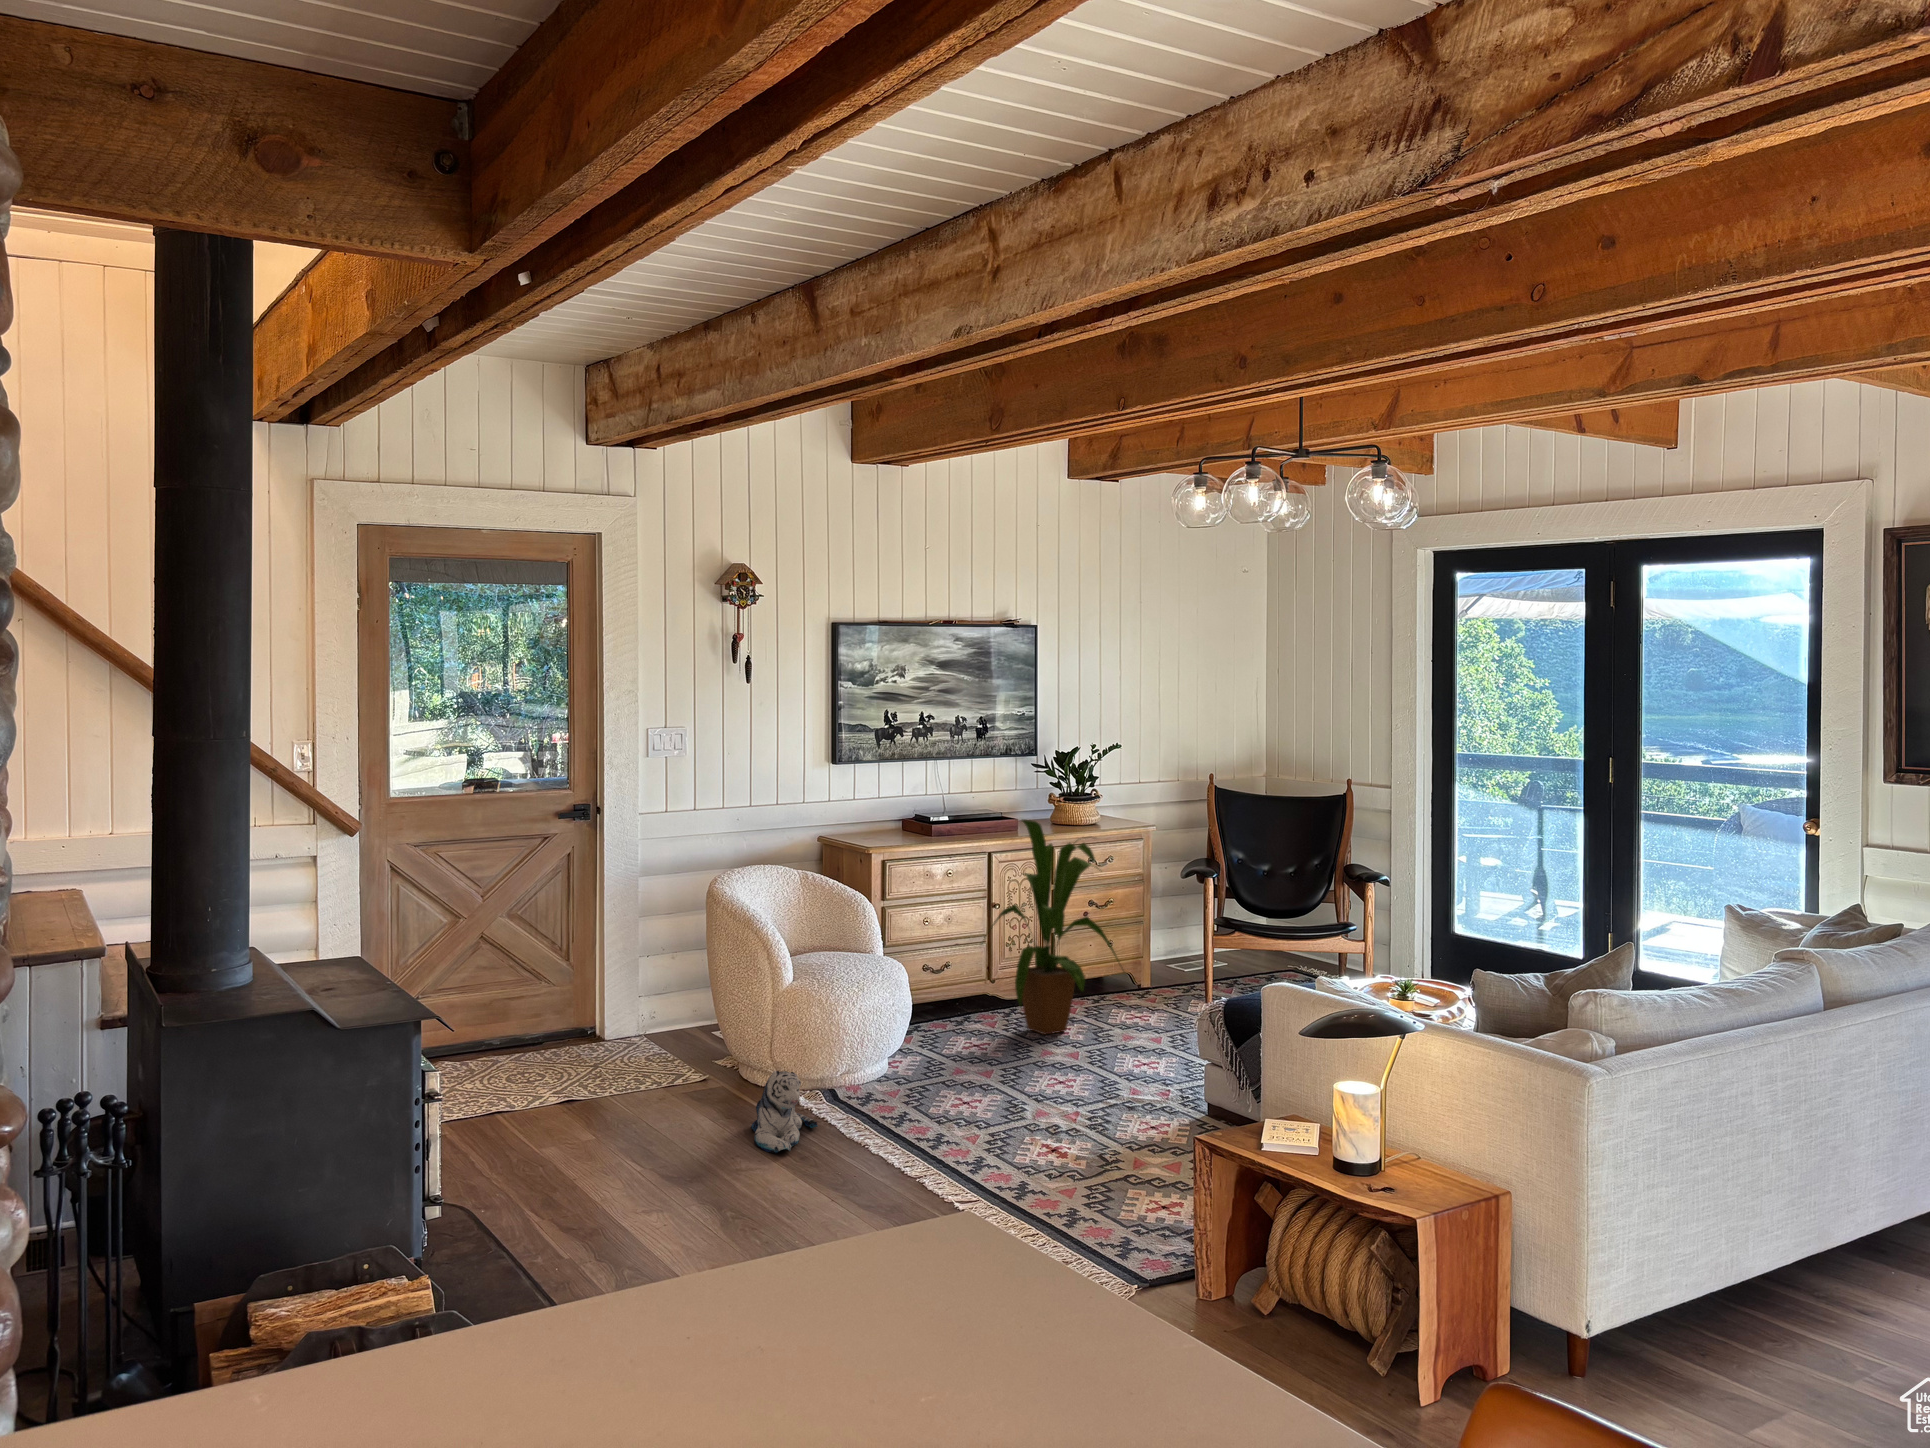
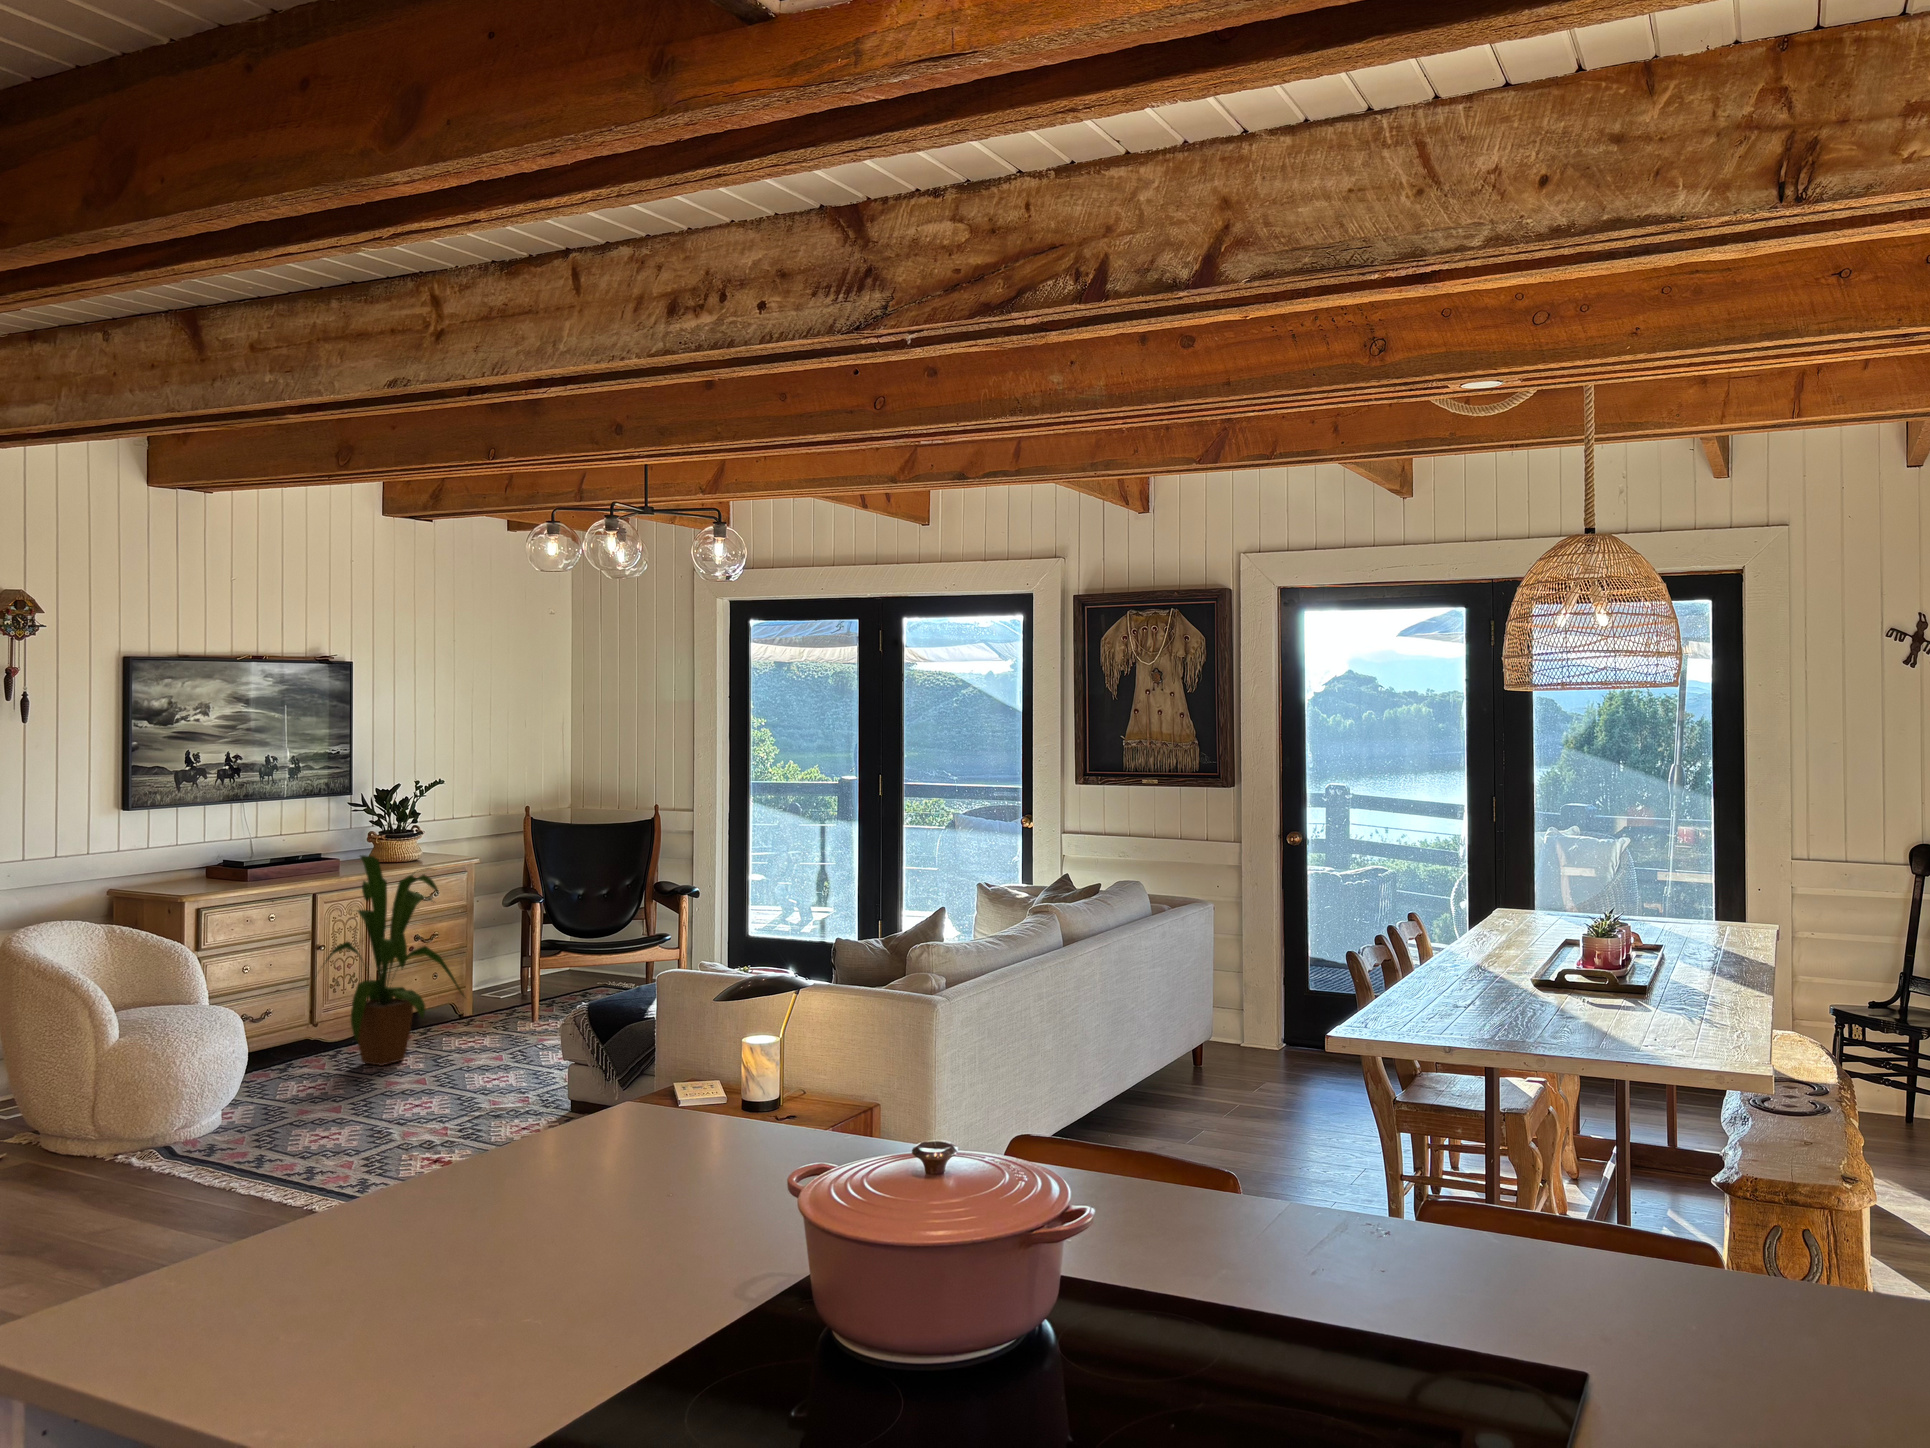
plush toy: present [750,1071,817,1153] -> none [81,1129,164,1215]

